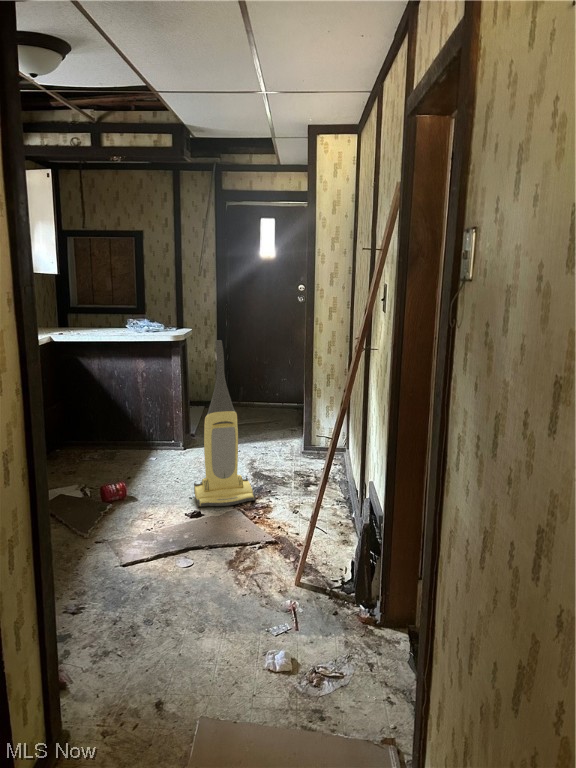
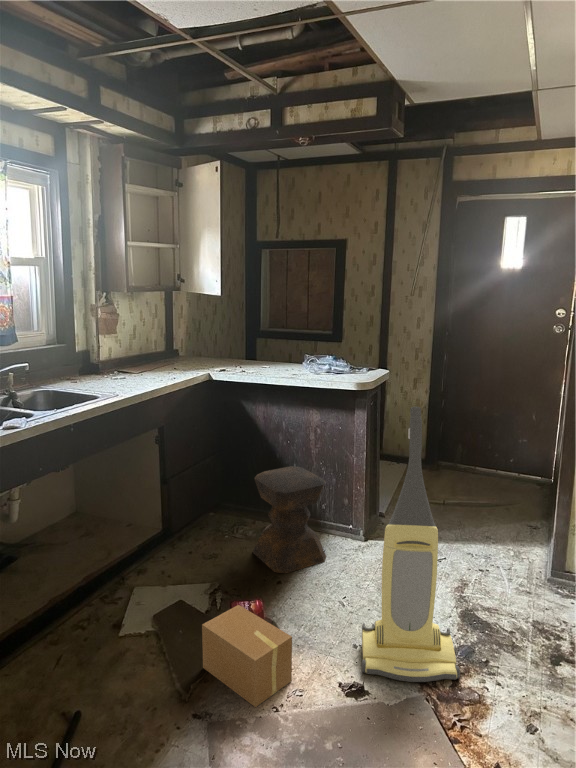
stool: none [102,400,159,473] -> present [252,466,326,573]
cardboard box: none [90,480,154,532] -> present [202,605,292,707]

